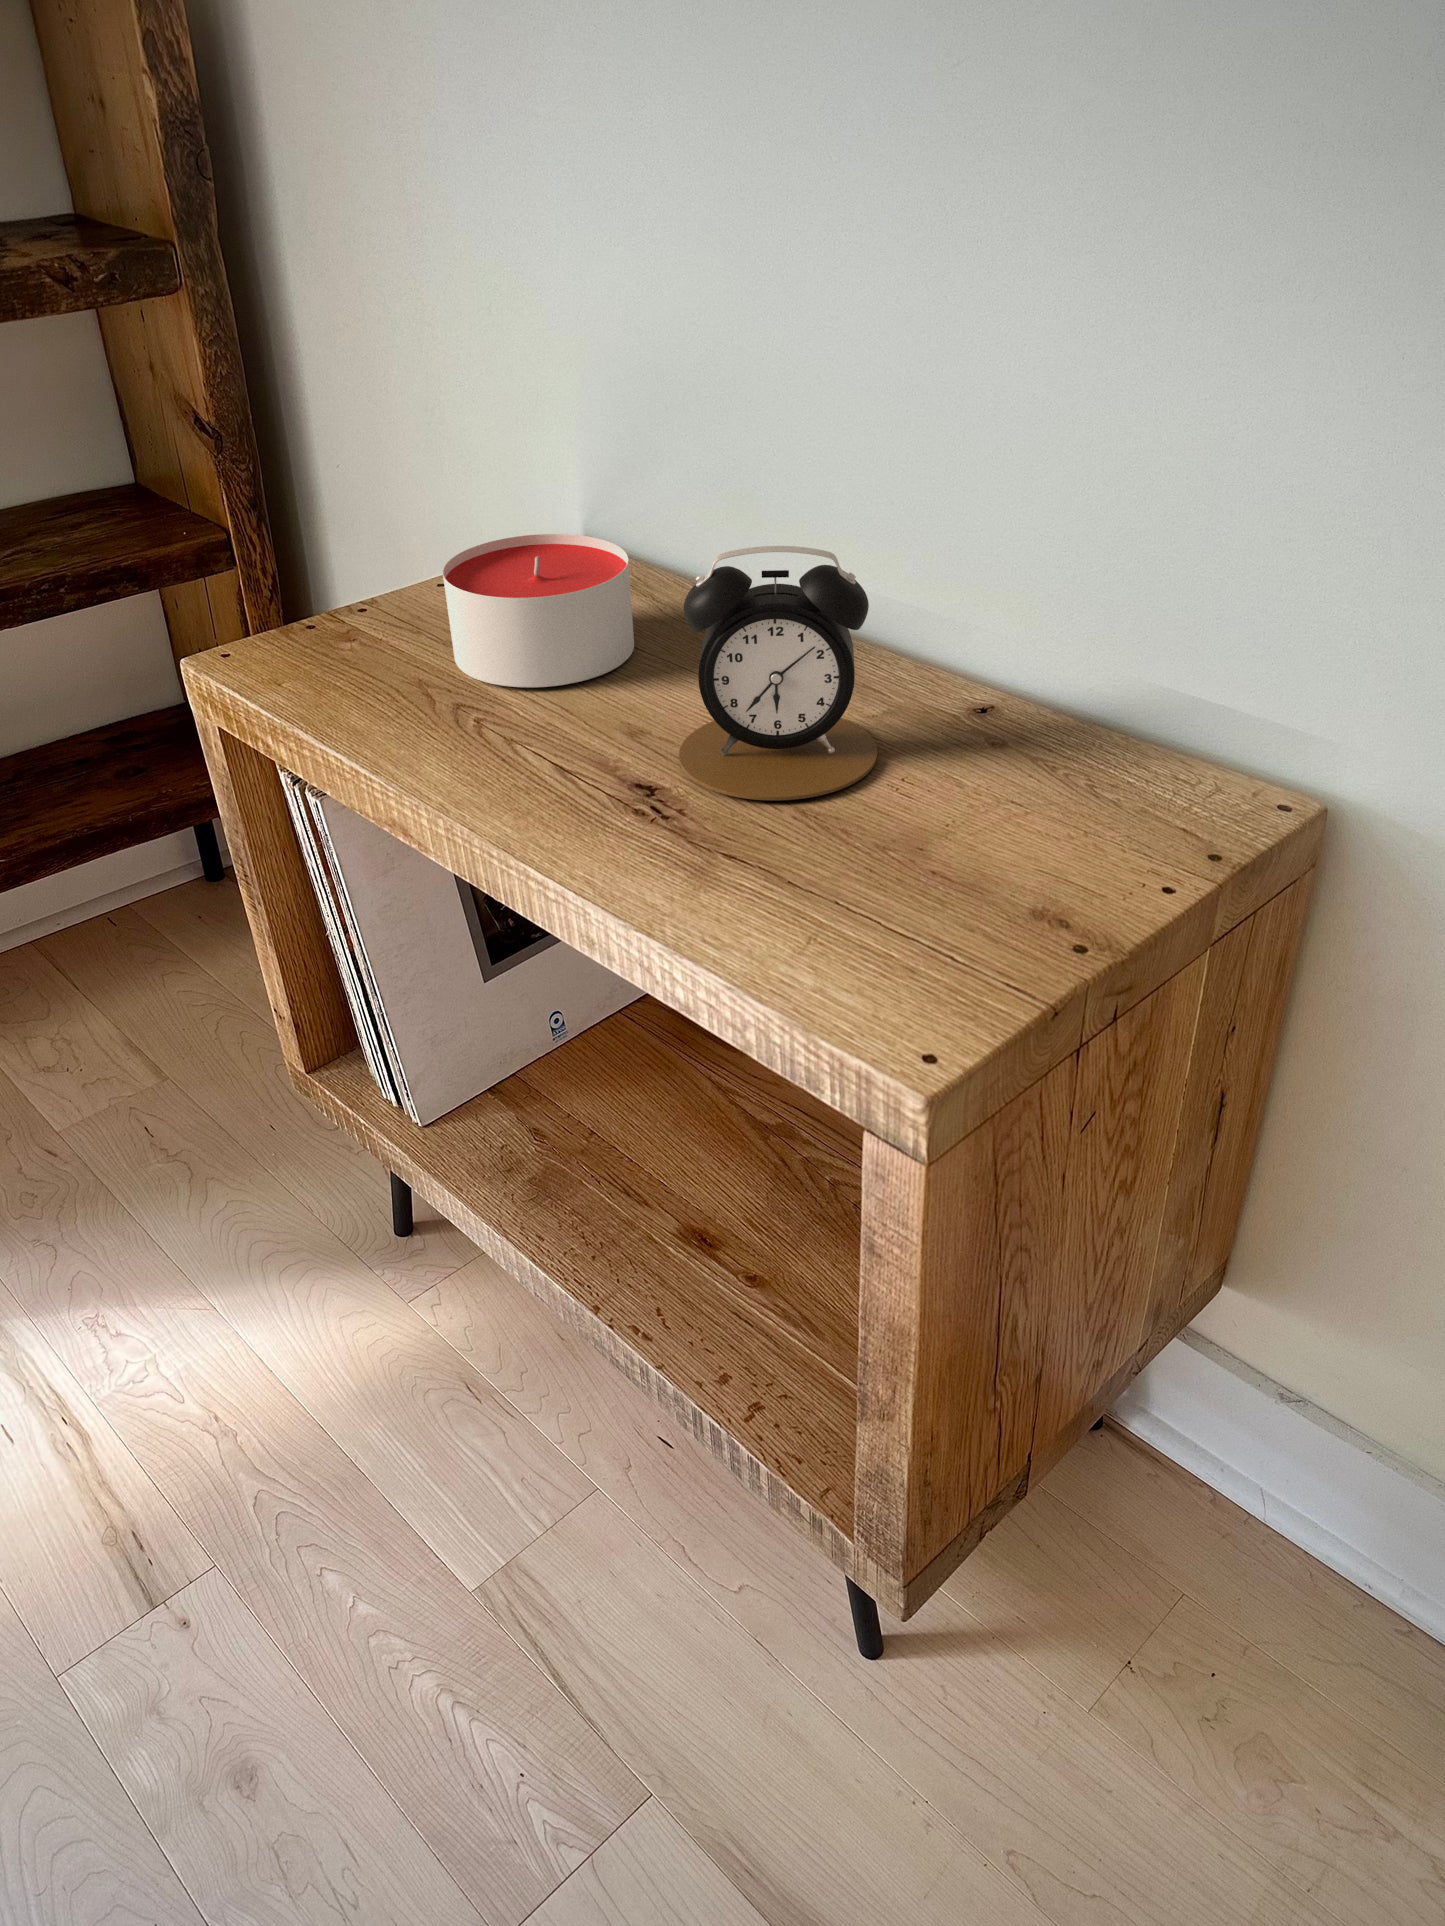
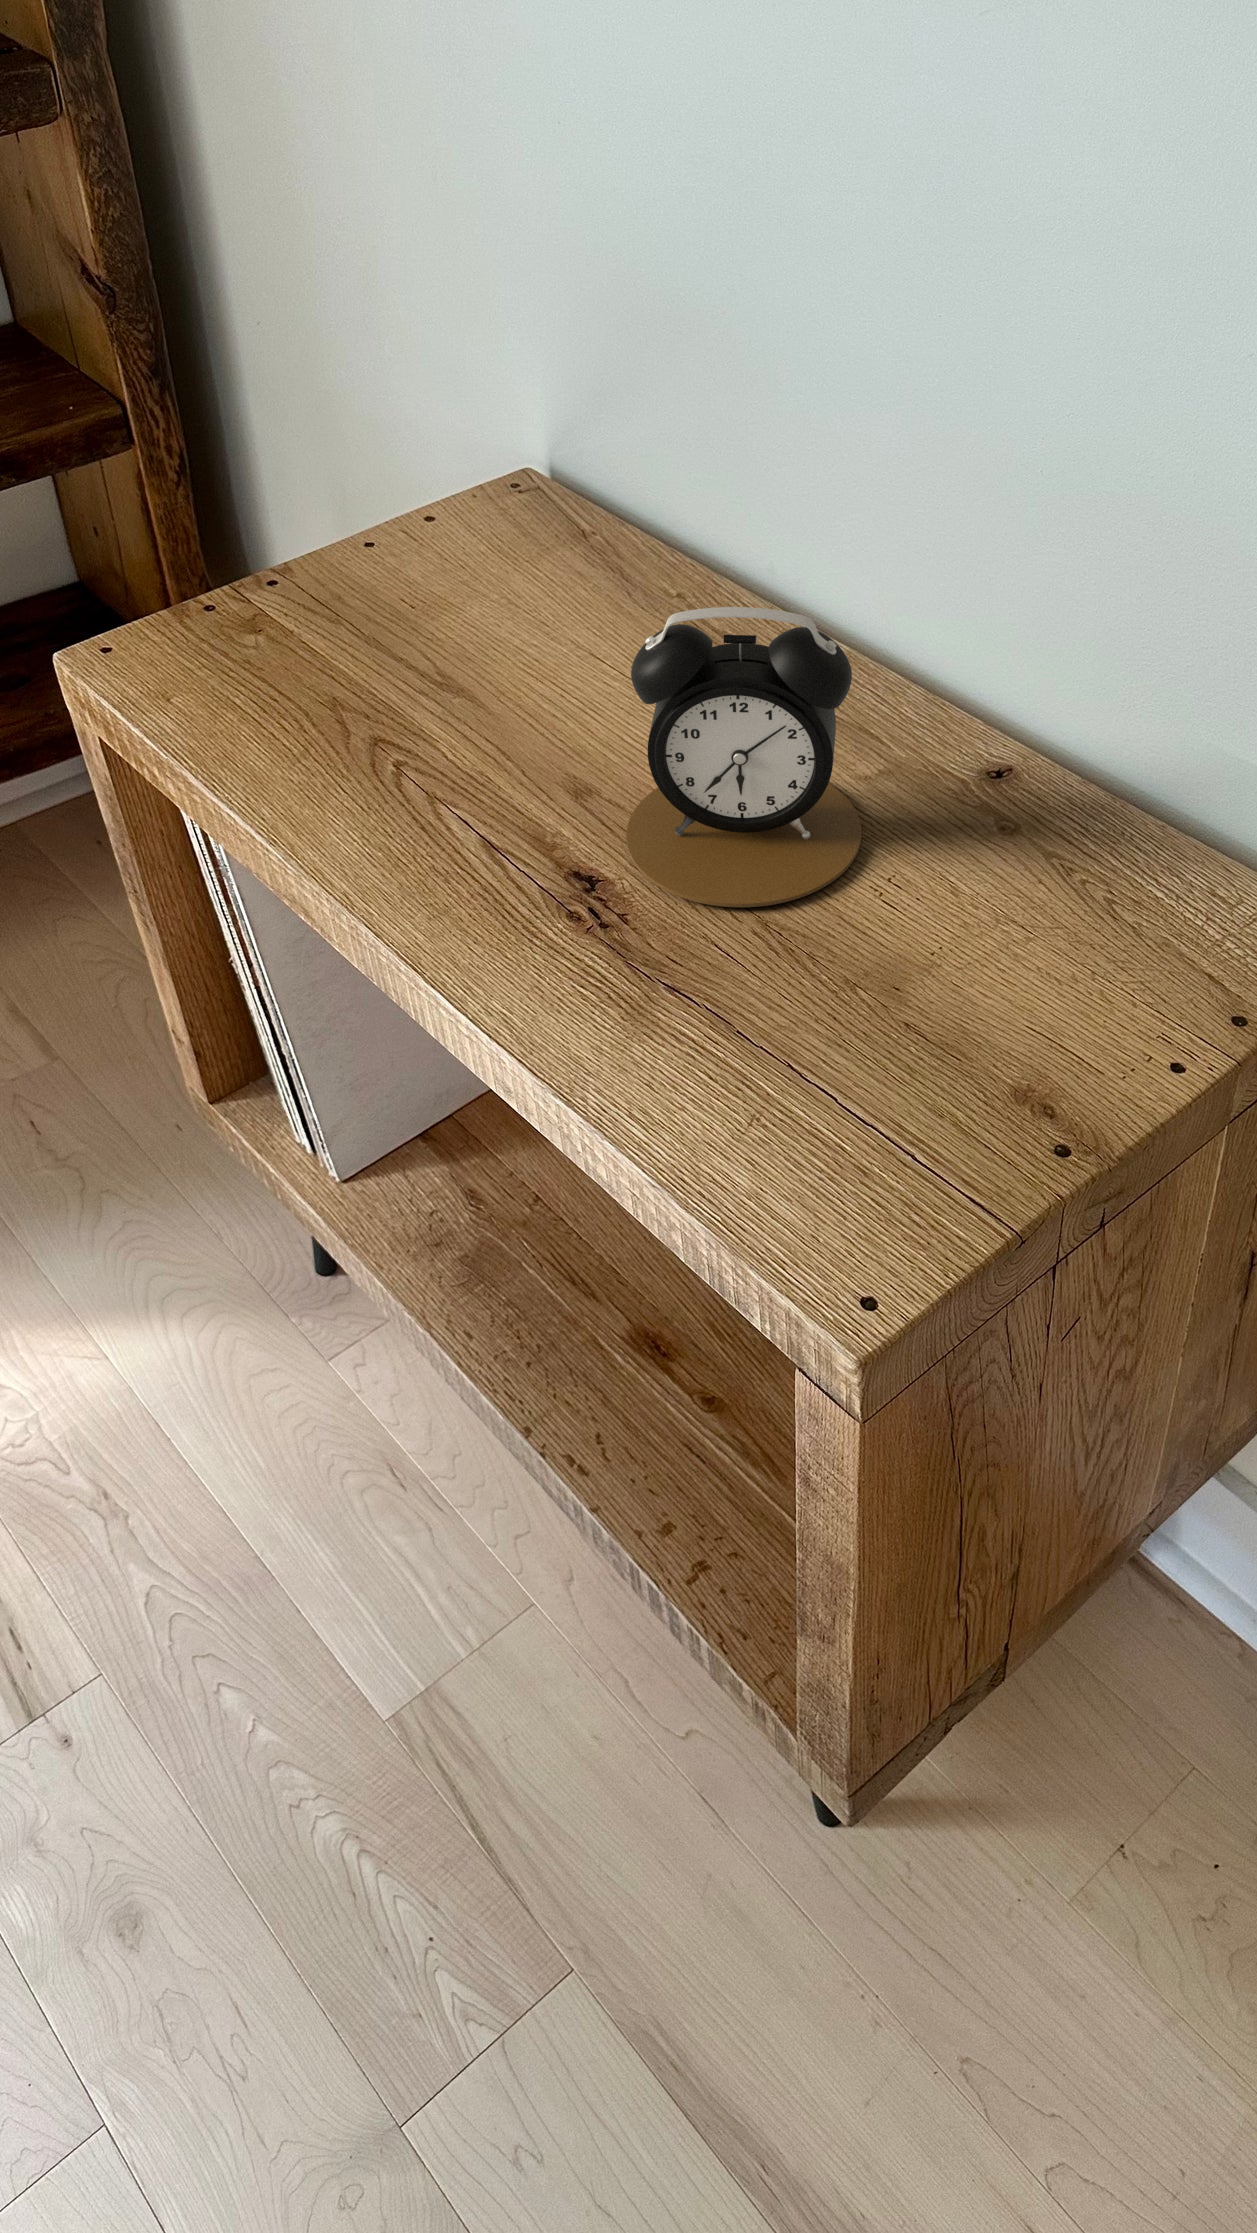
candle: present [443,534,634,687] -> none [359,509,590,714]

